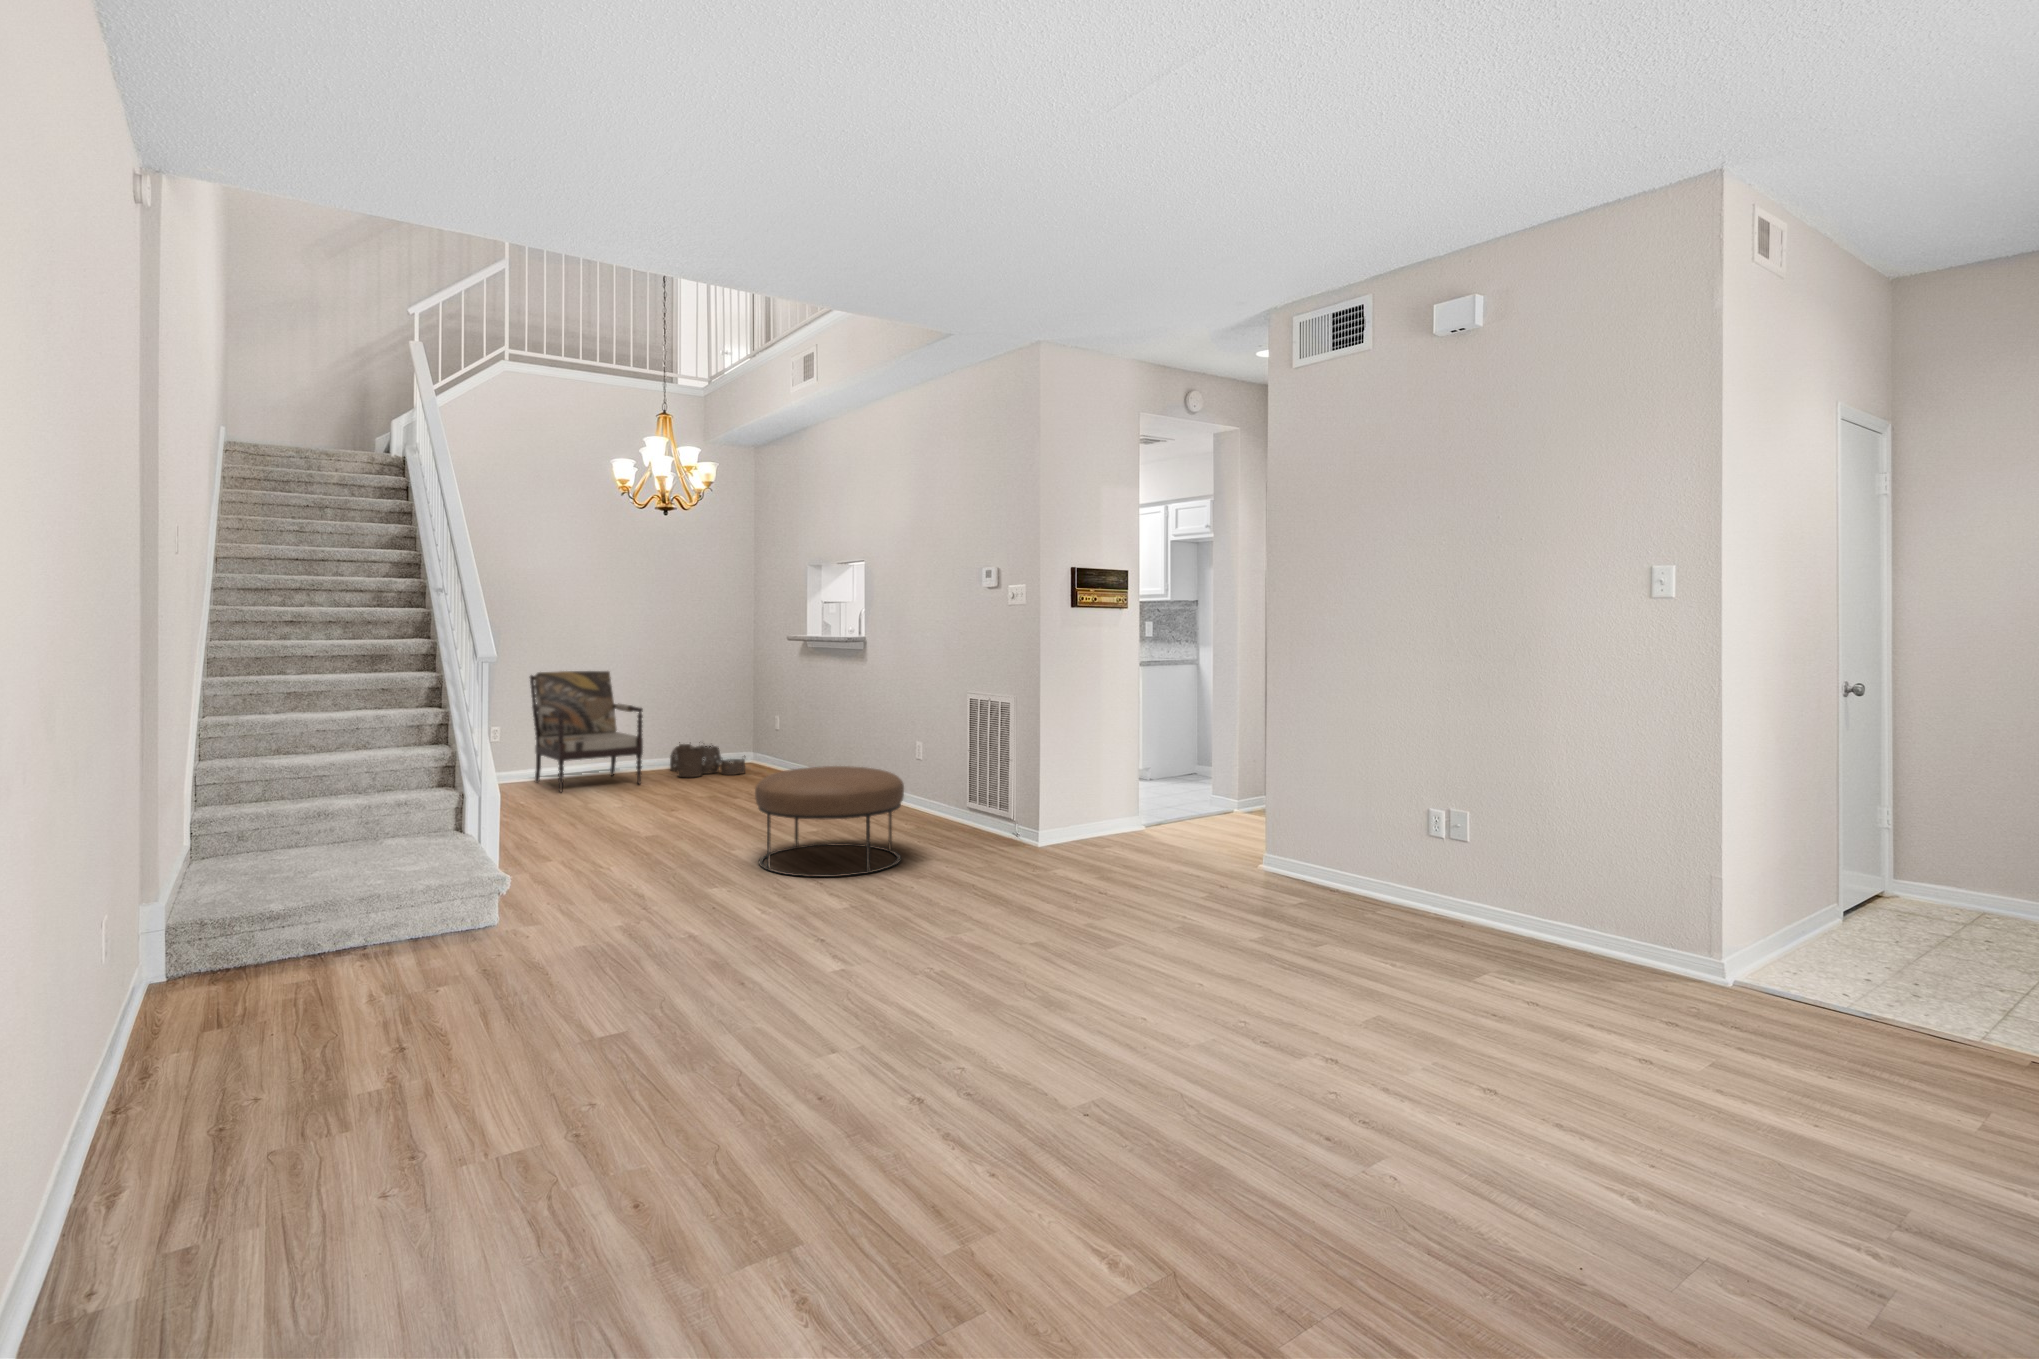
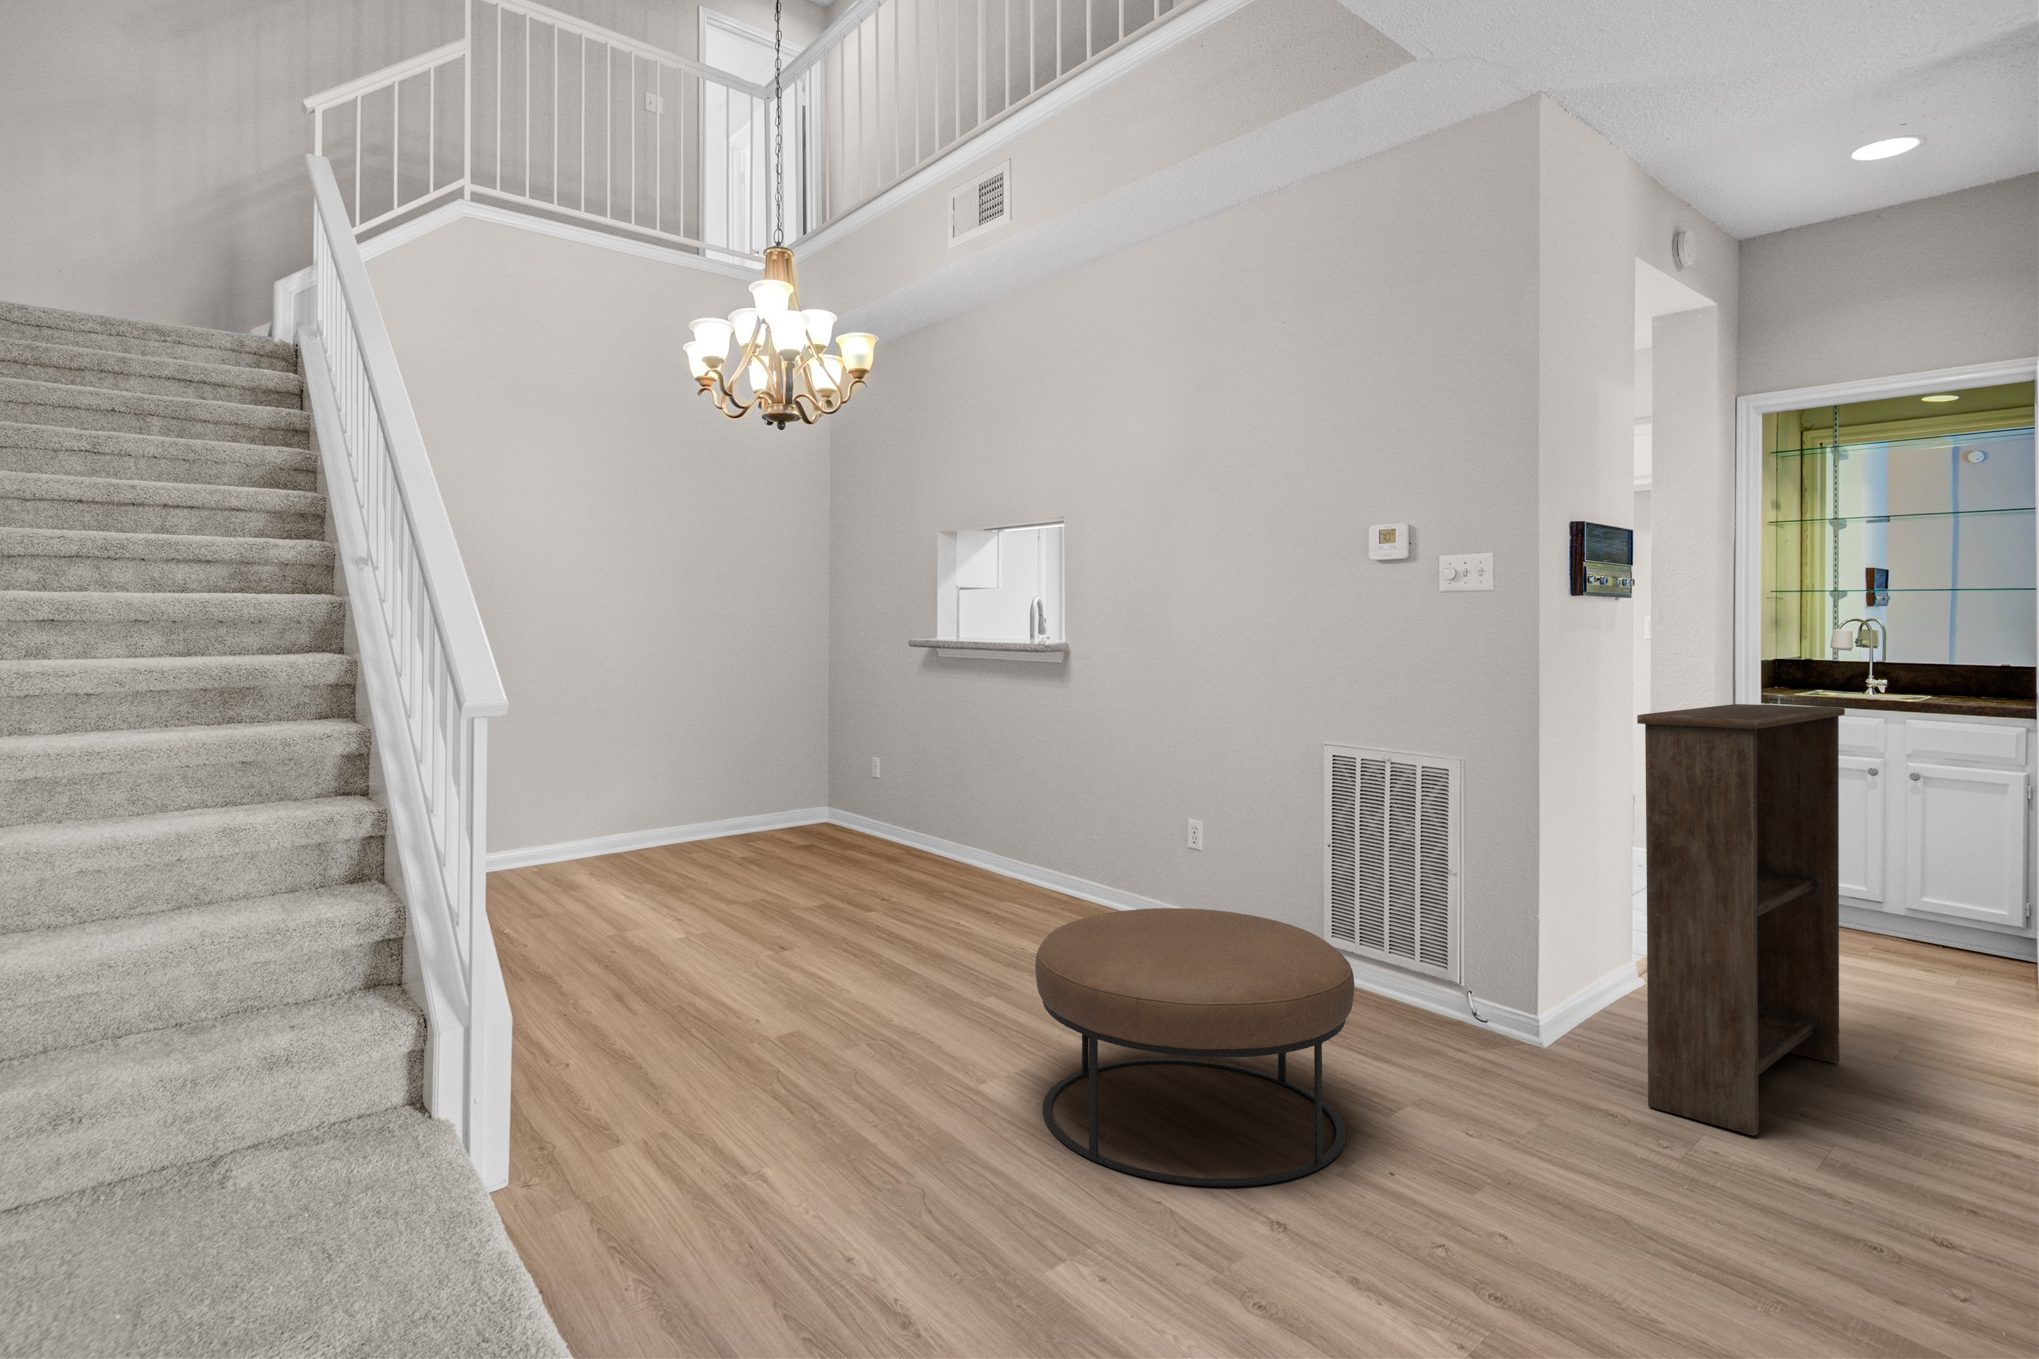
bookshelf: none [1051,666,1187,866] -> present [1637,704,1845,1135]
armchair: present [530,671,643,792] -> none [504,705,696,915]
woven basket: present [670,742,745,777] -> none [722,815,846,877]

